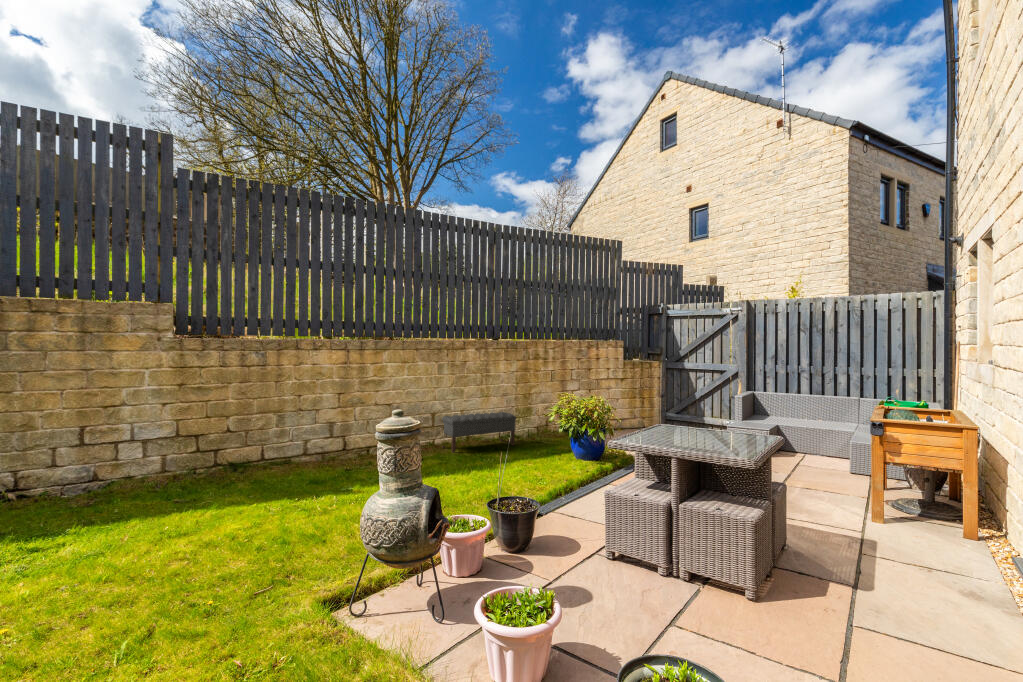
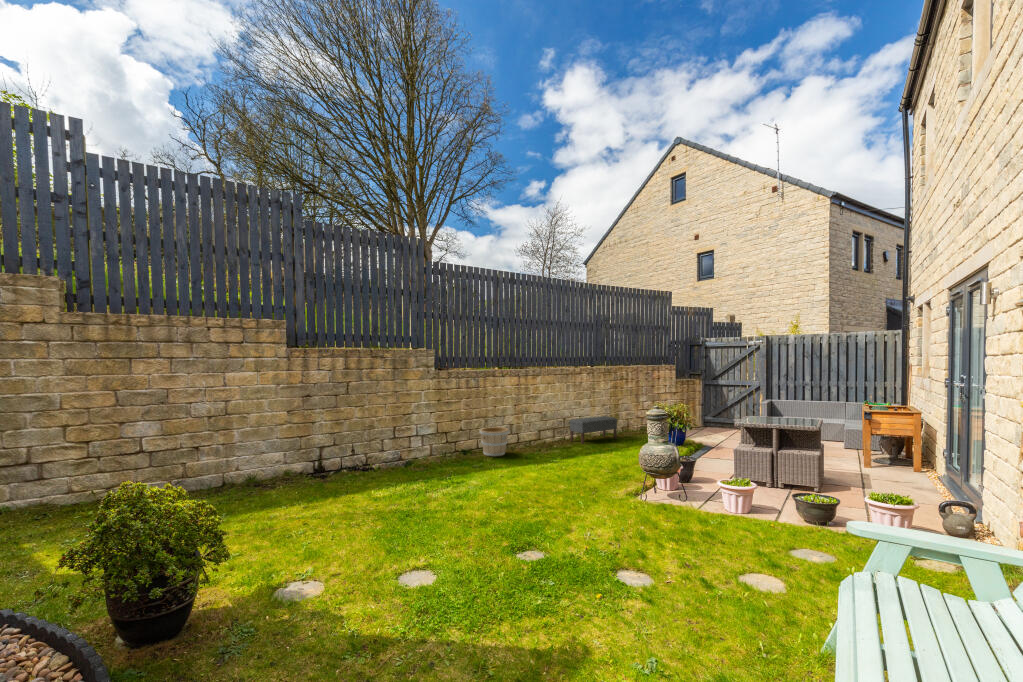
wooden bucket: none [260,426,312,474] -> present [480,427,509,456]

